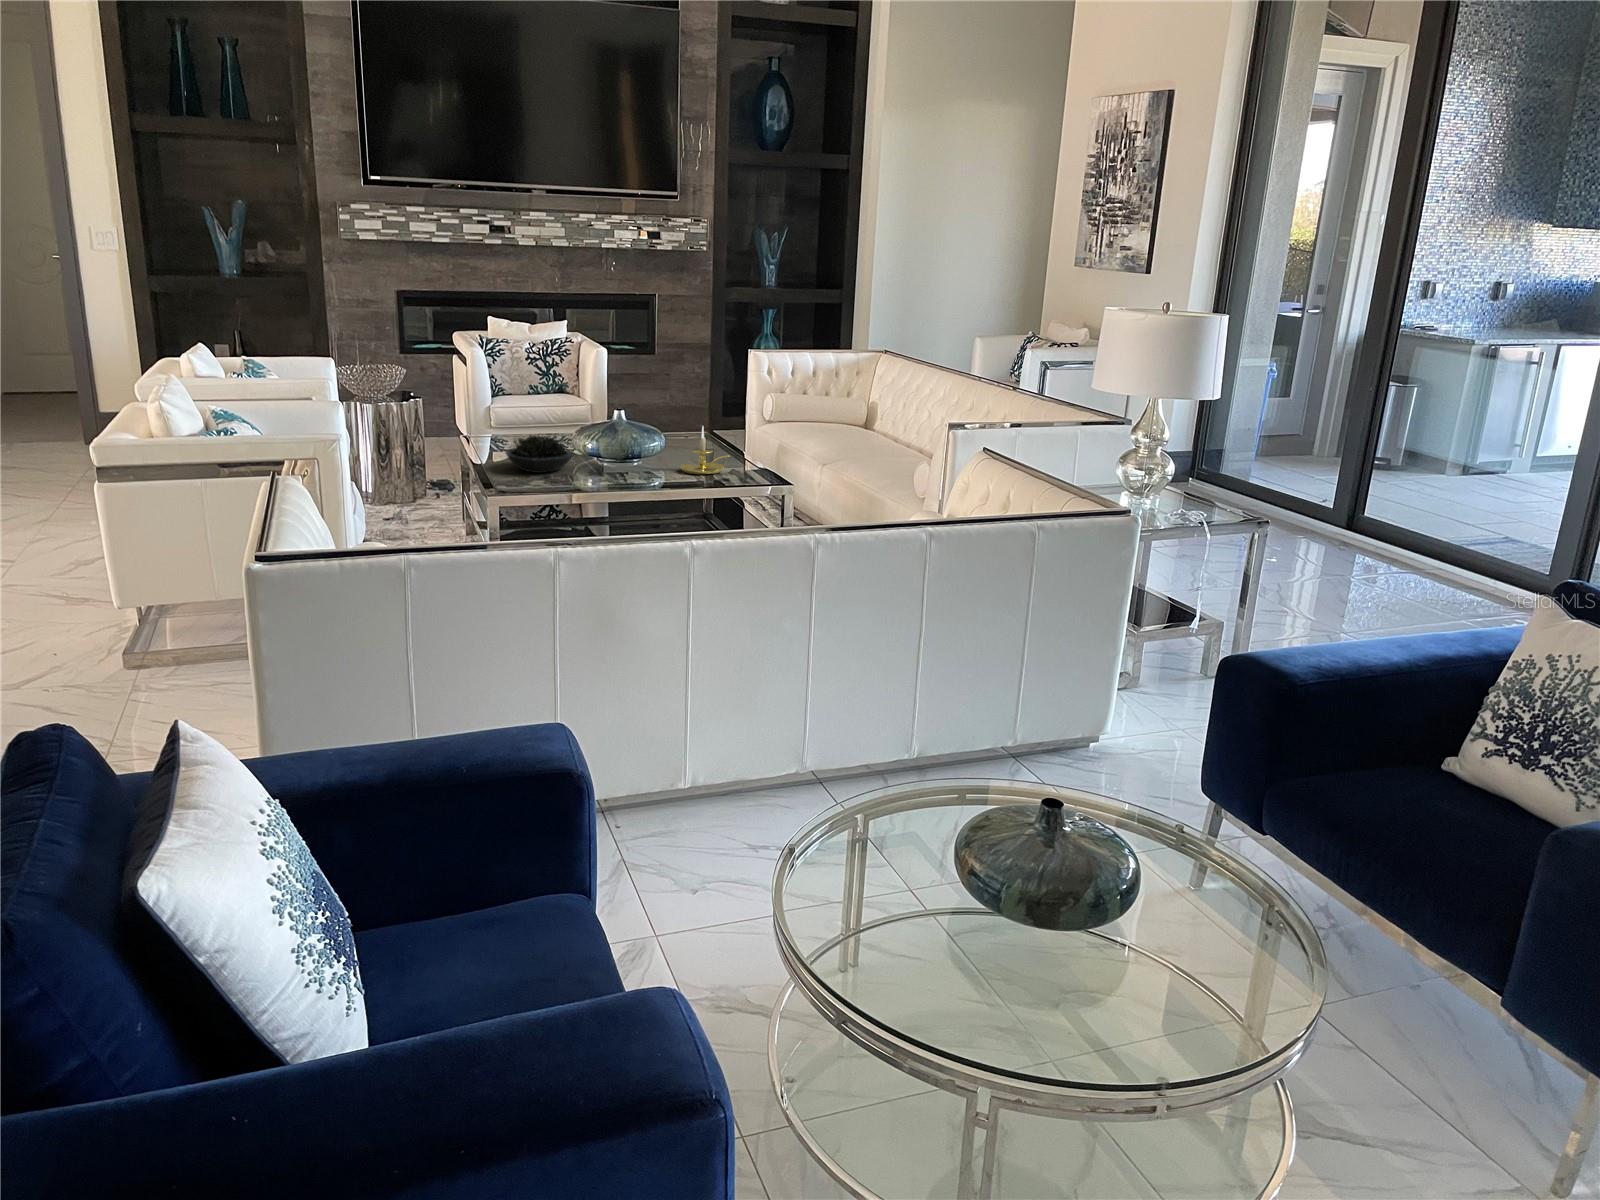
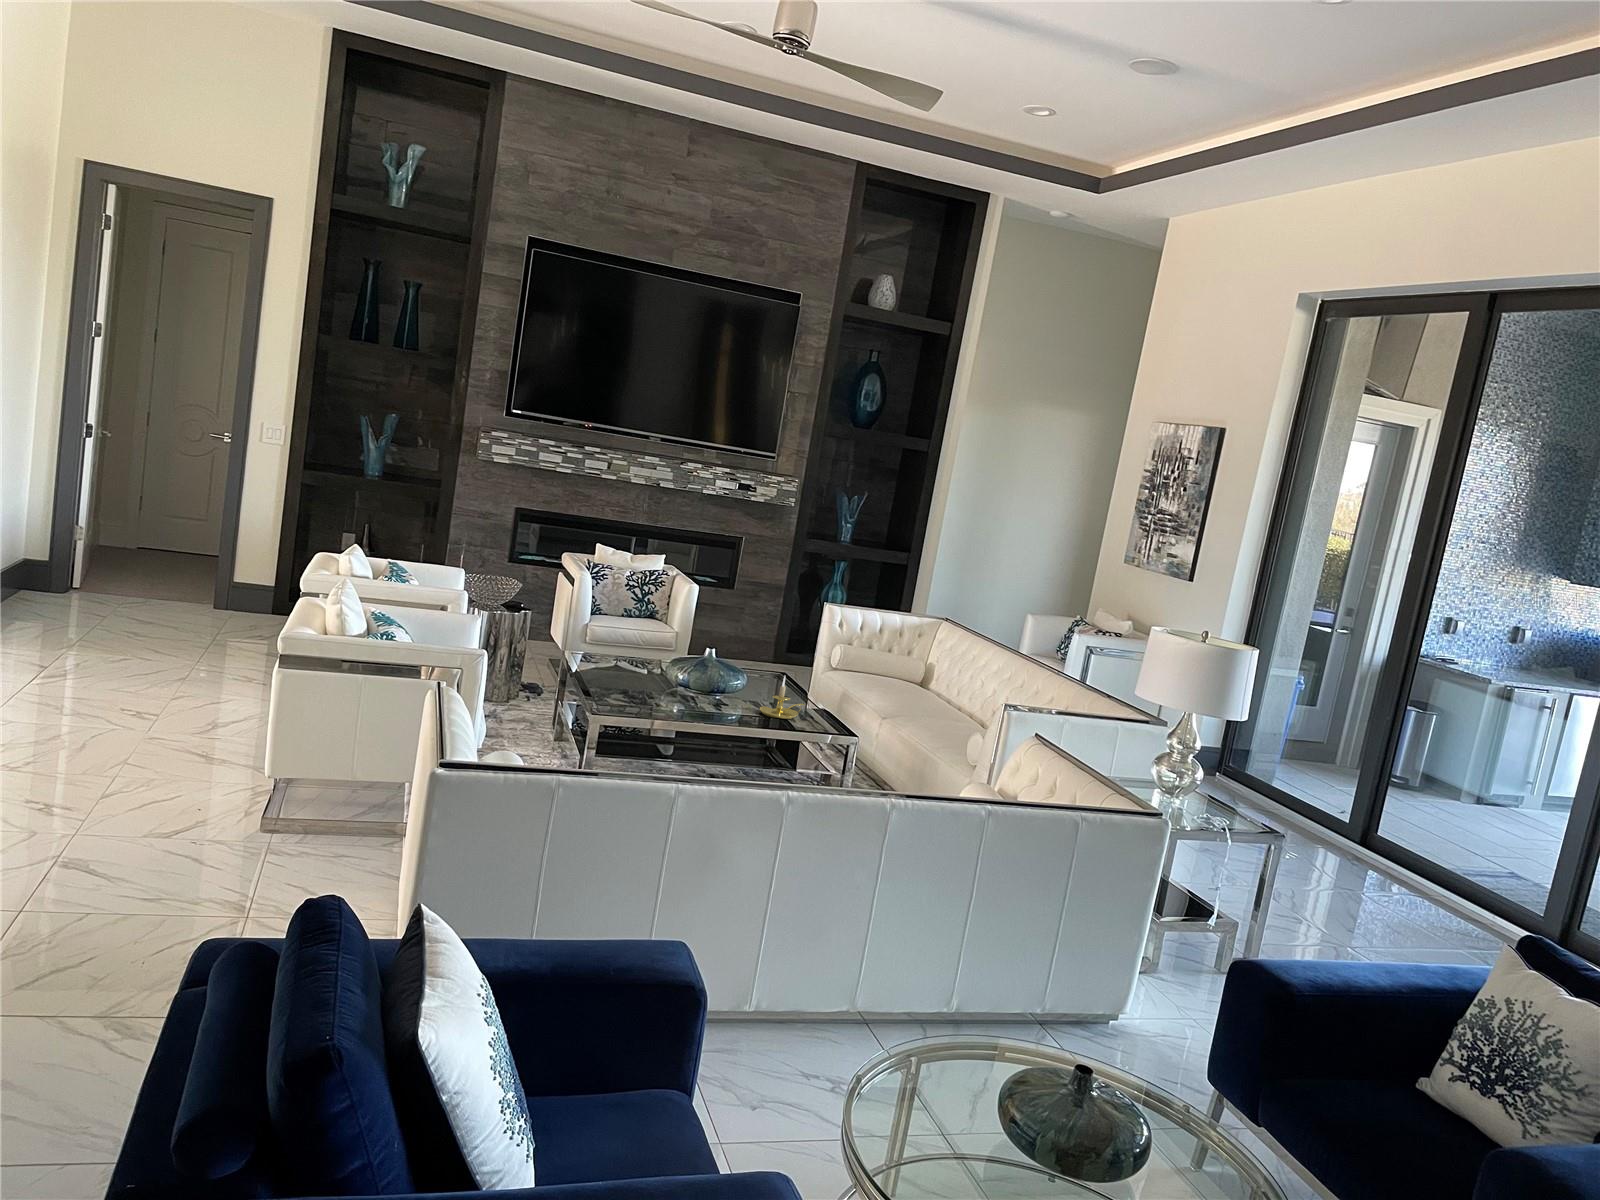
succulent plant: present [506,435,573,473] -> none [609,663,668,699]

